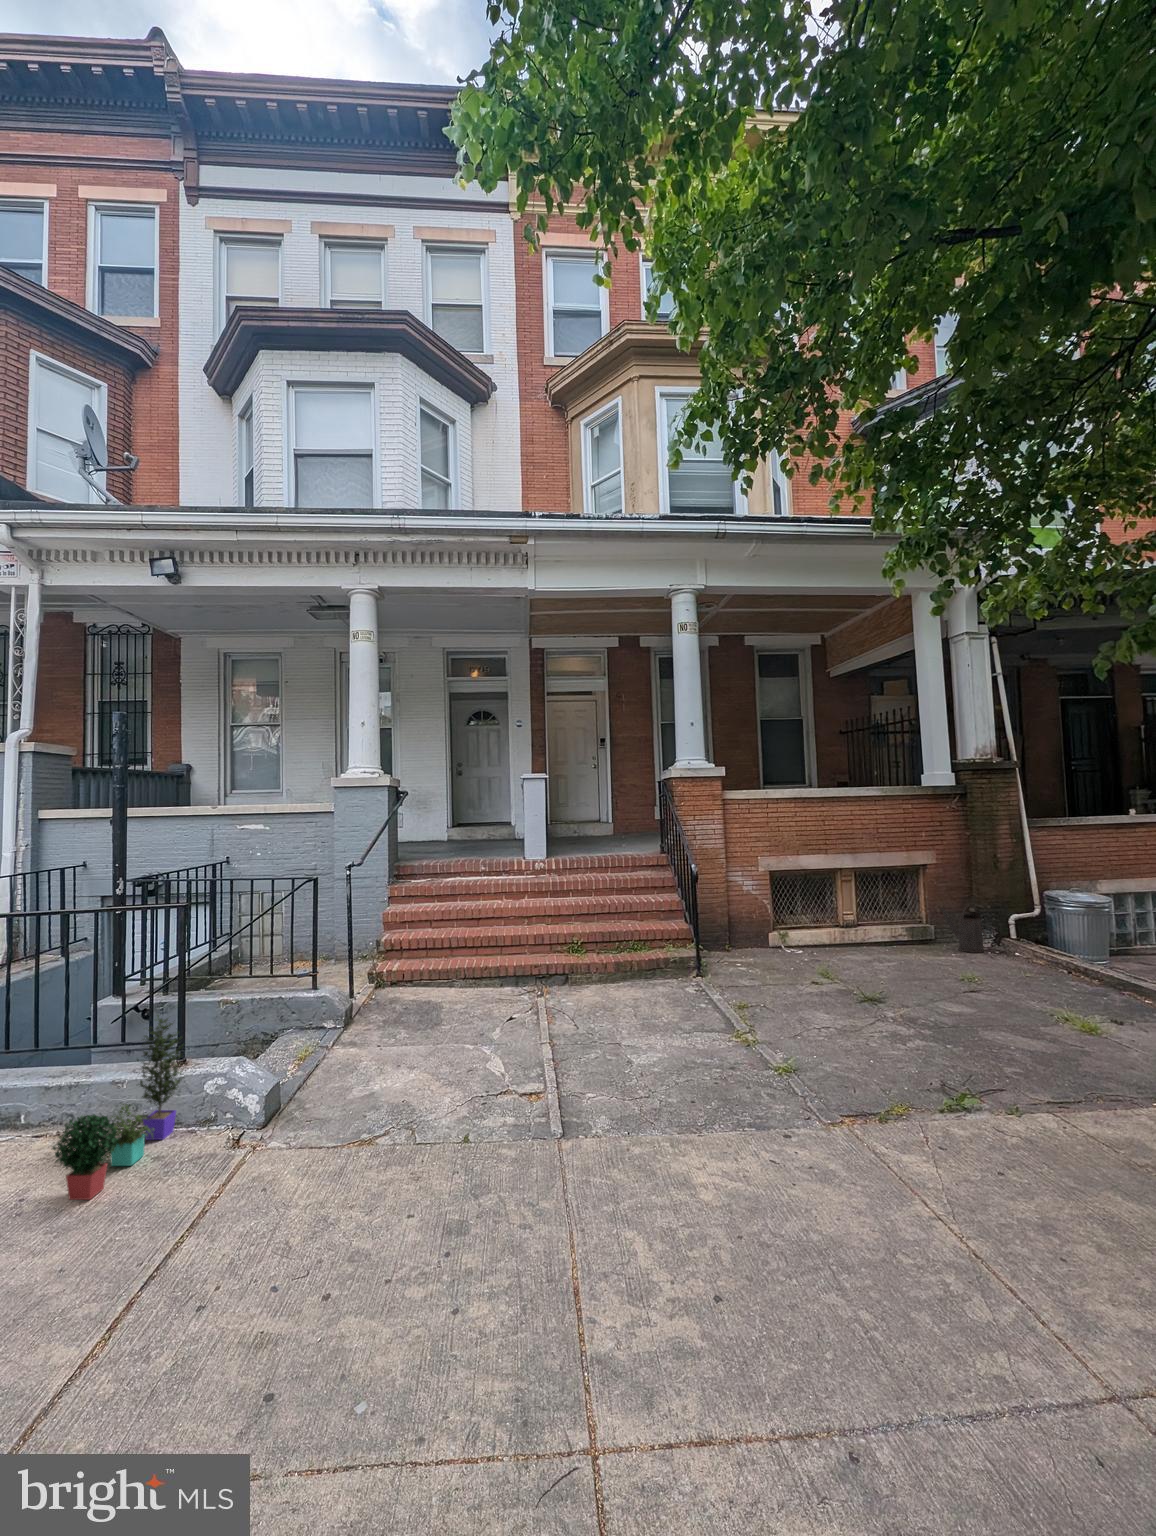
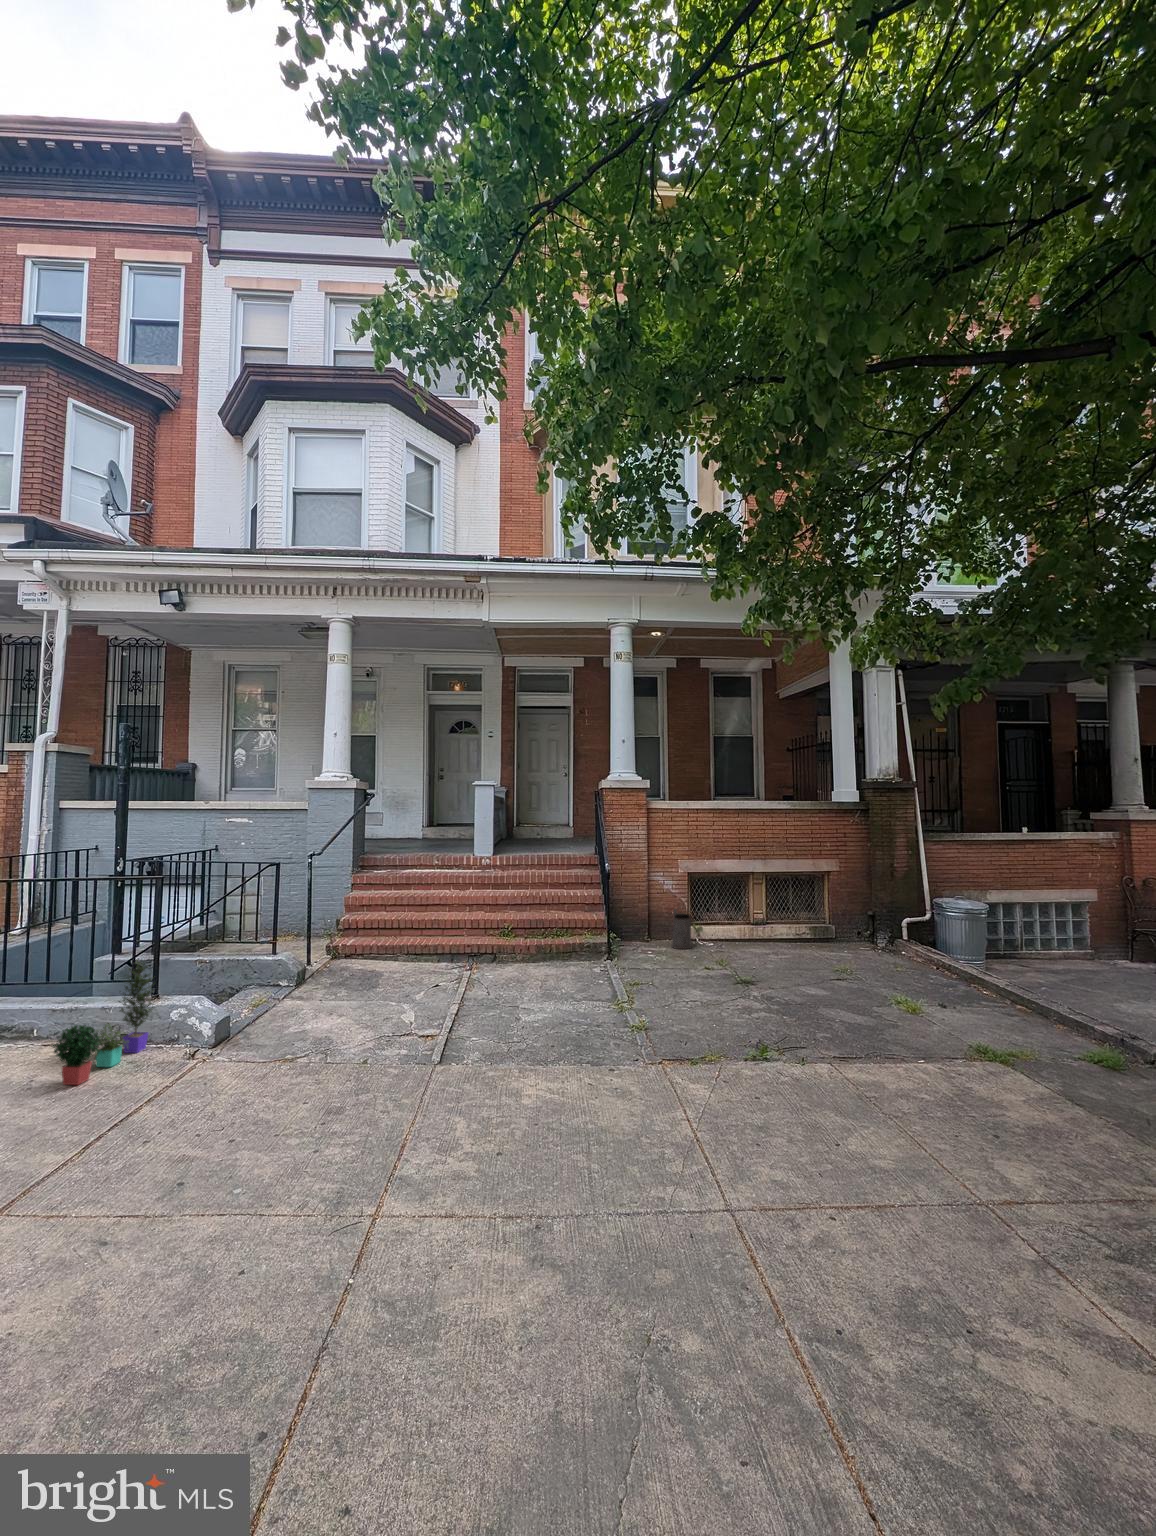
watering can: present [941,905,986,953] -> present [672,909,692,949]

